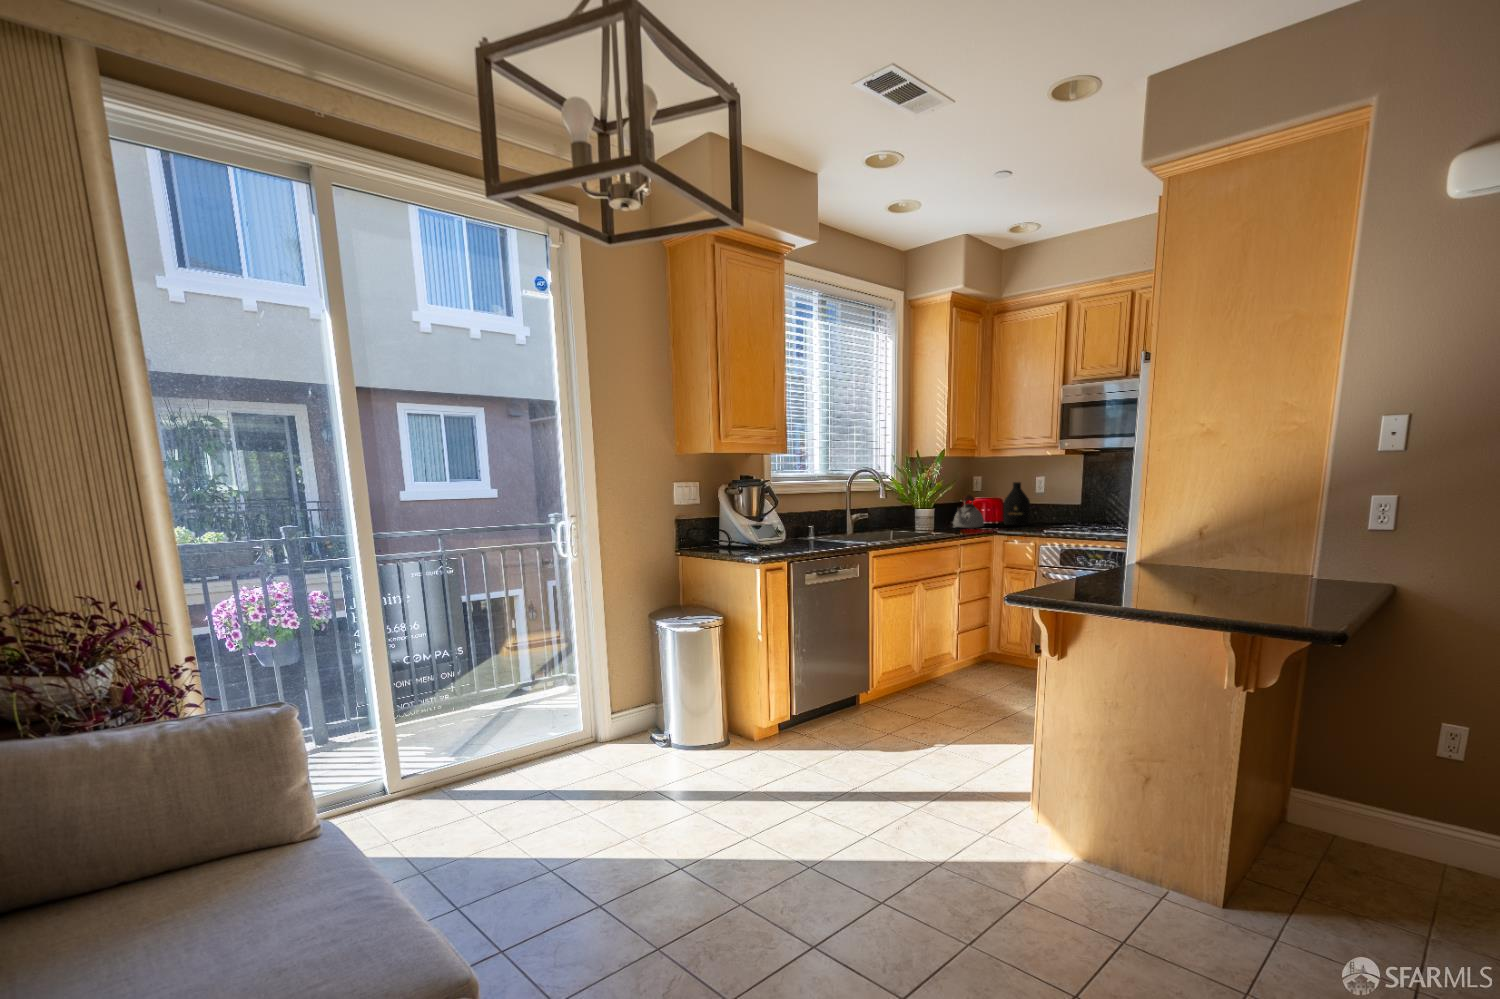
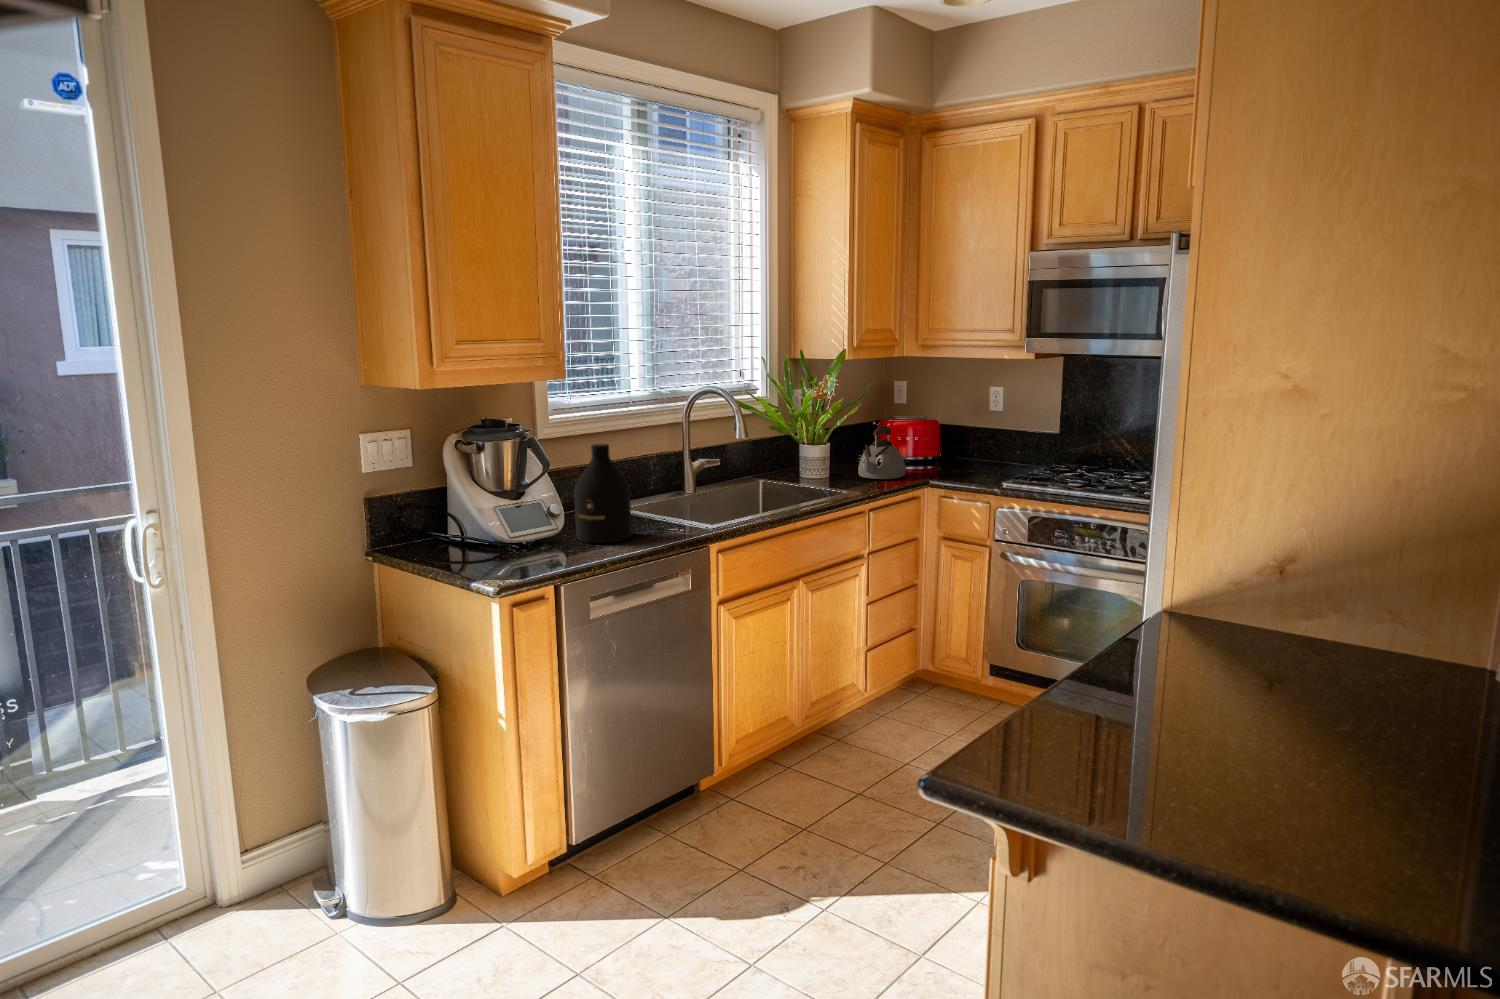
bottle: present [1004,482,1030,526] -> present [574,444,631,543]

